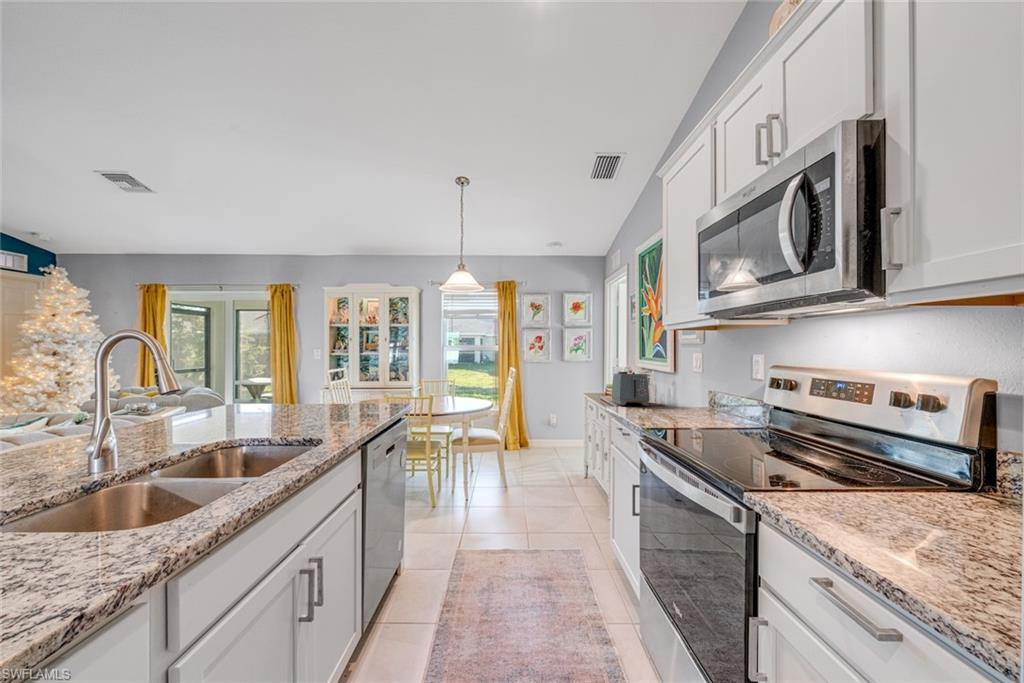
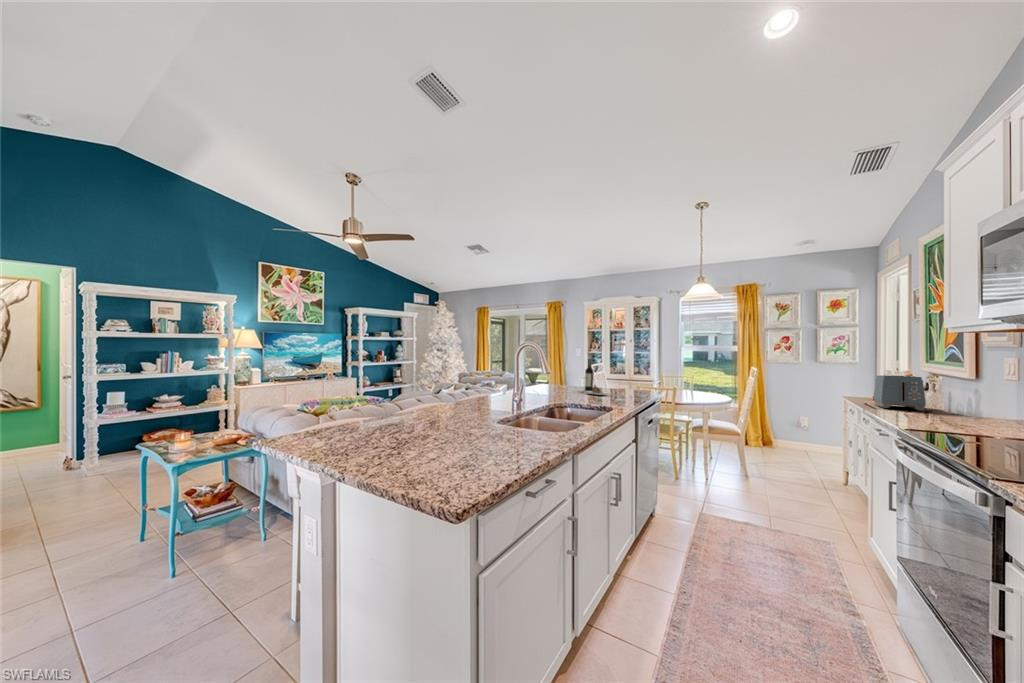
wine bottle: none [302,364,348,417] -> present [584,359,611,395]

